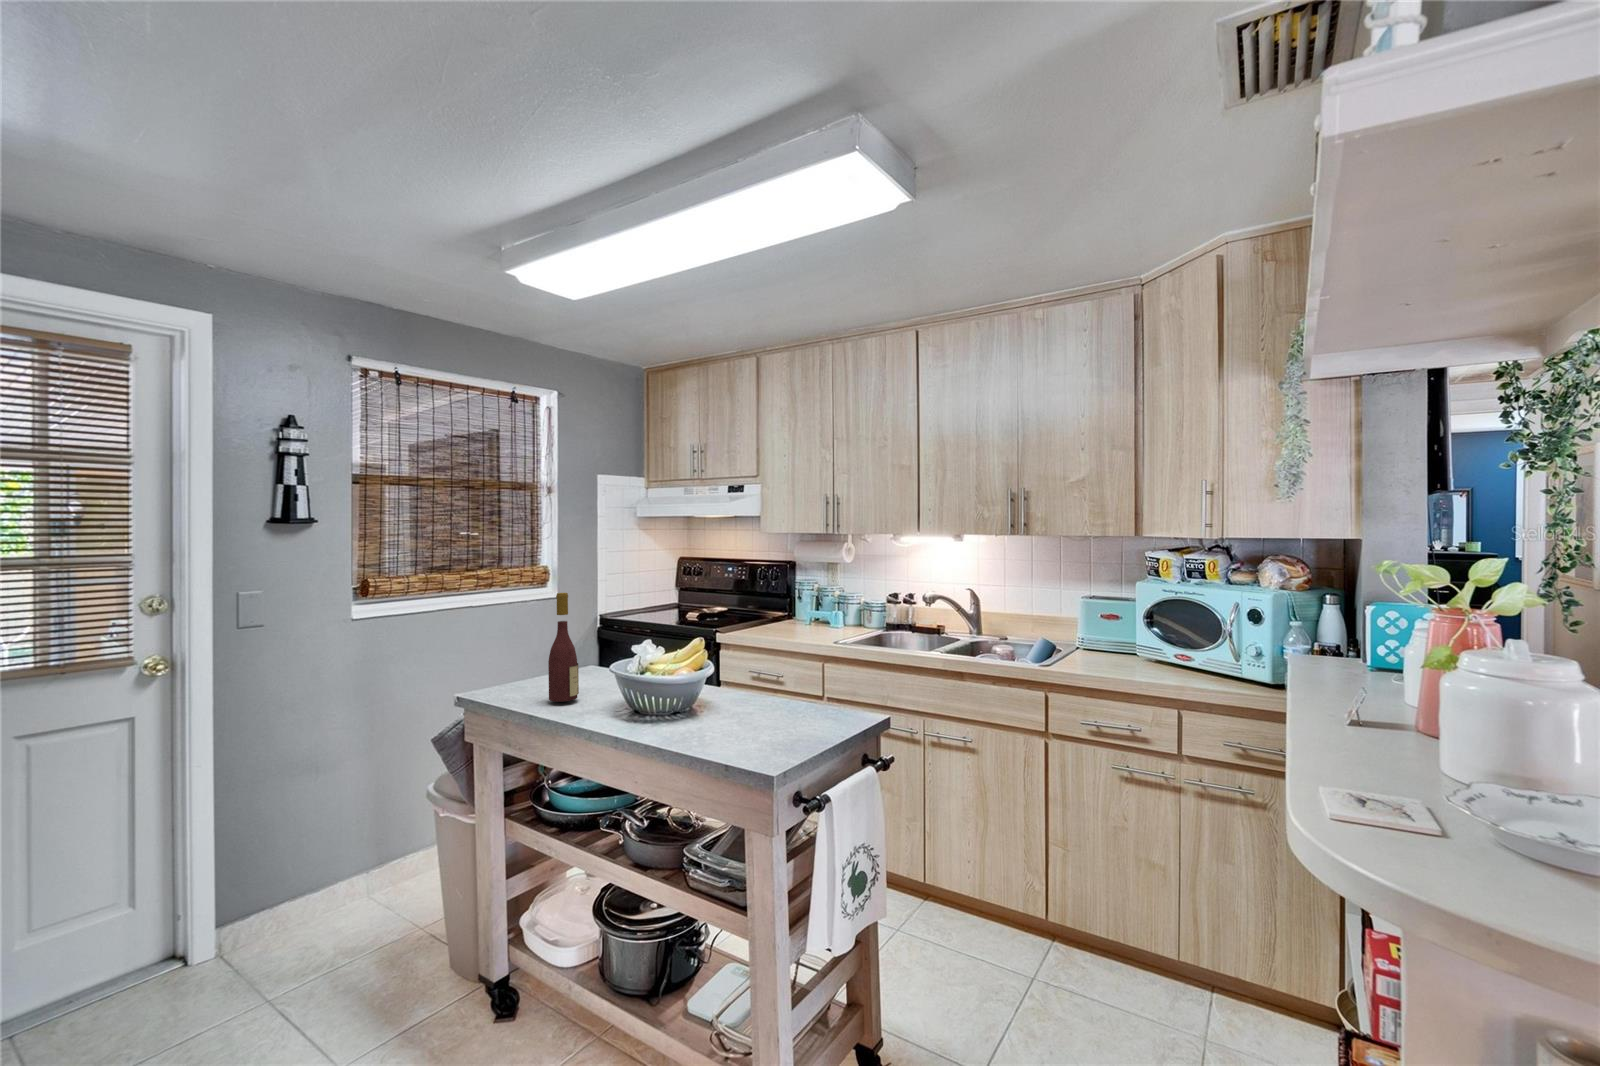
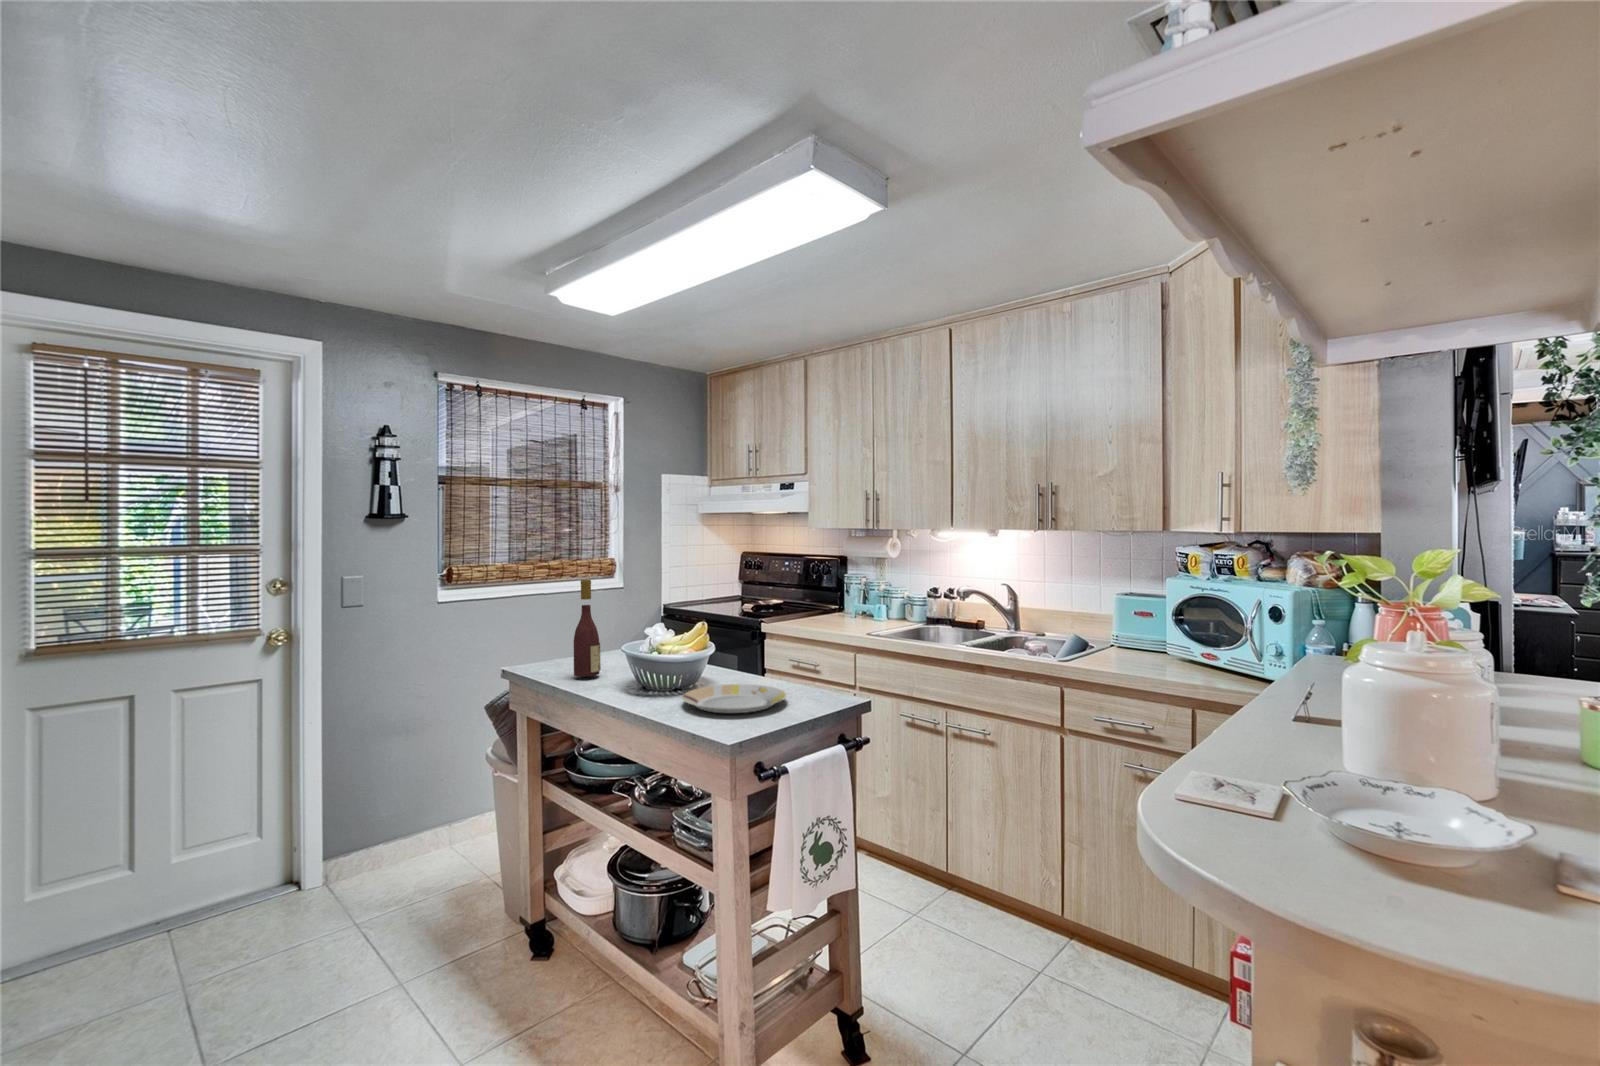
plate: none [691,703,806,739] -> present [682,684,787,713]

